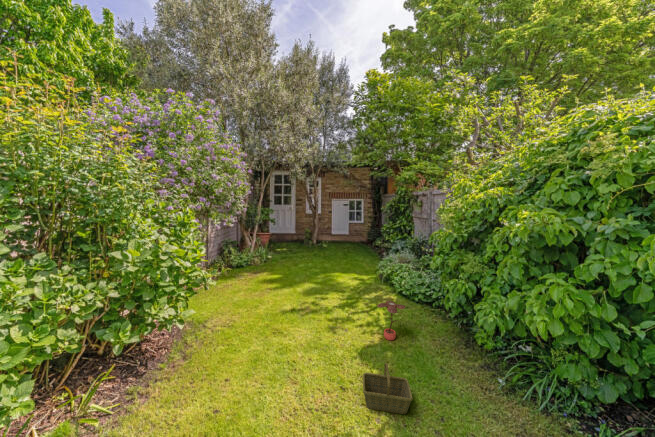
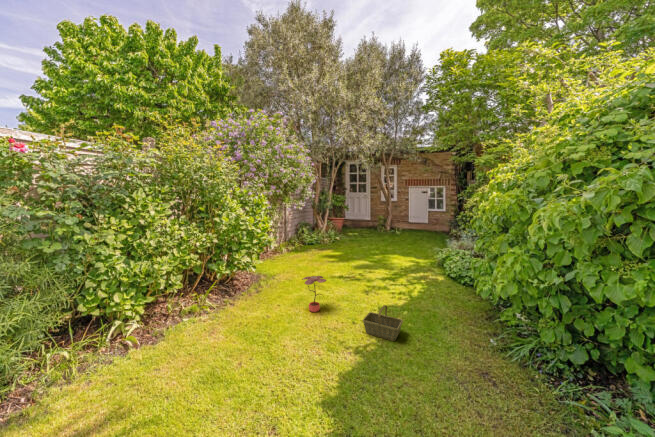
potted plant: present [377,301,405,340] -> present [303,276,326,312]

